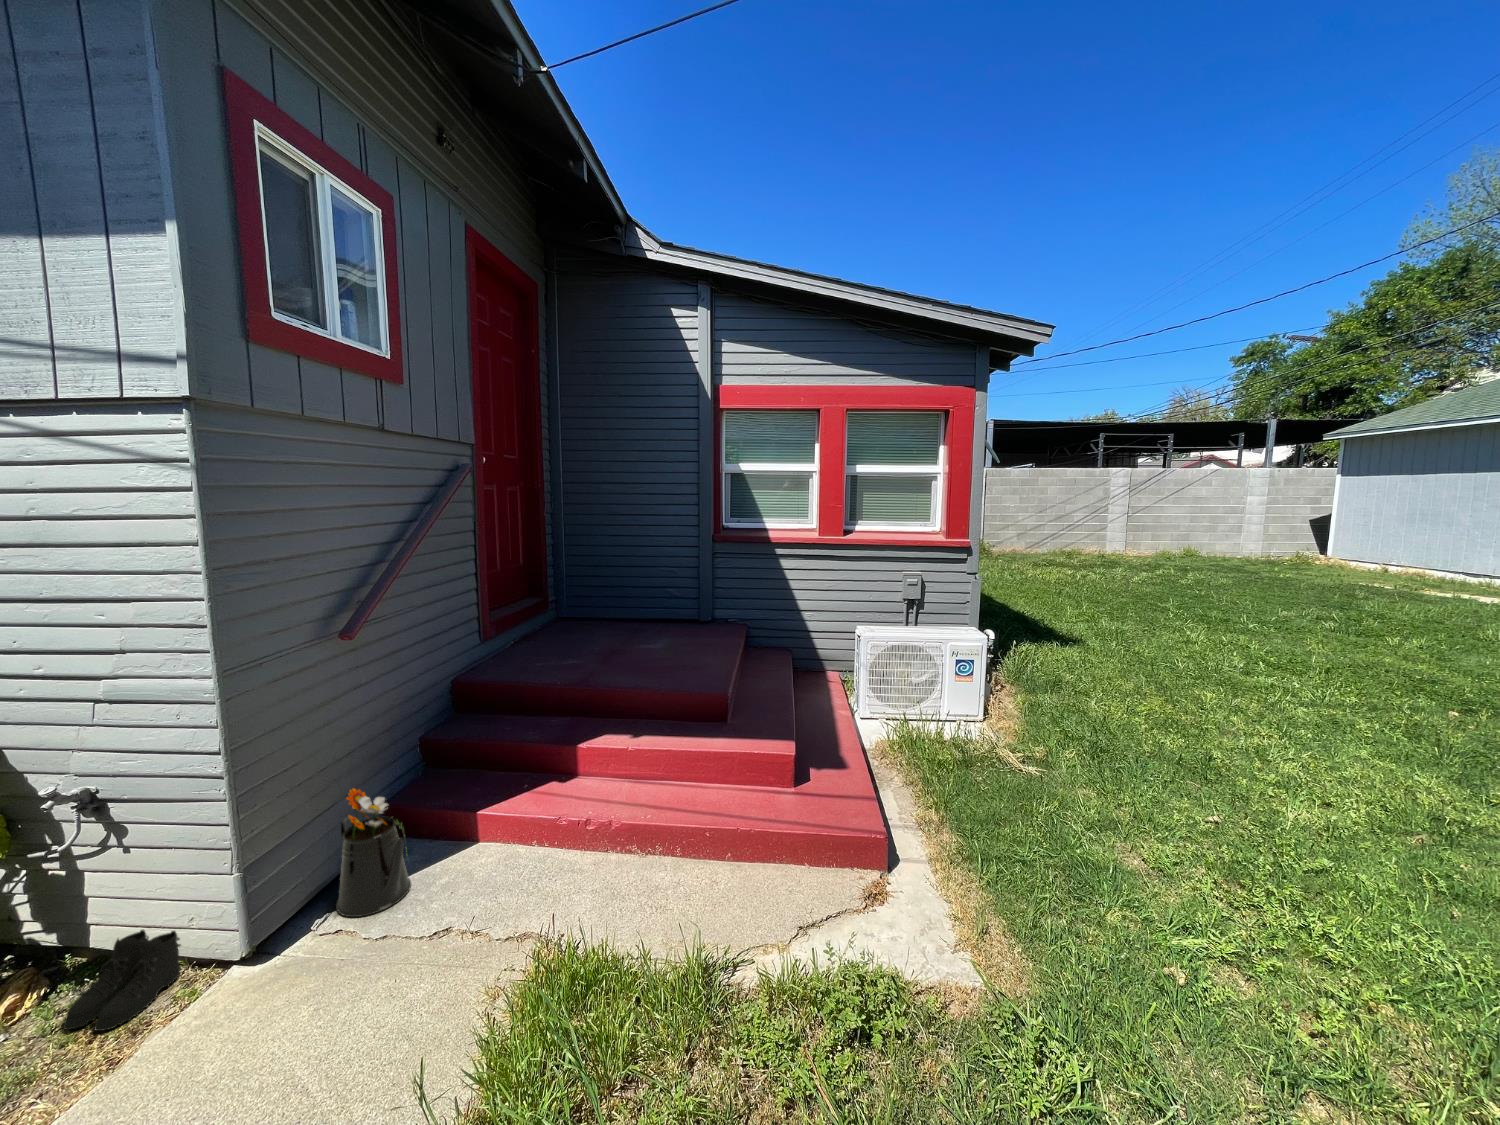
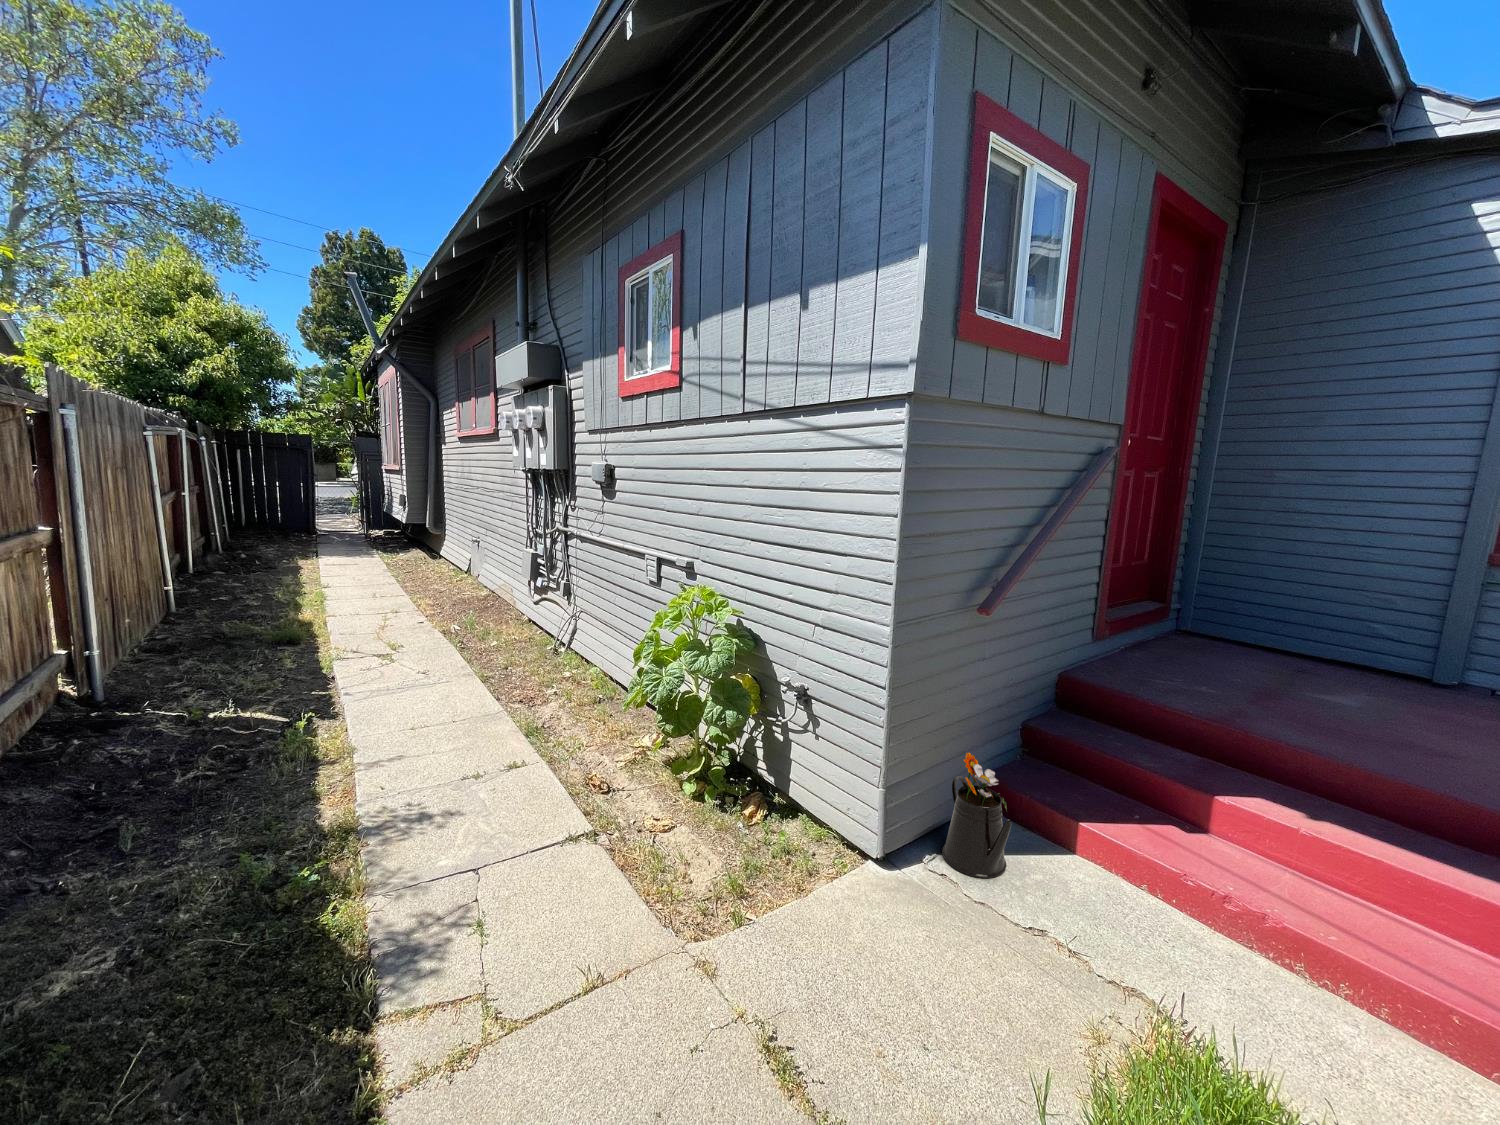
boots: present [63,930,181,1031] -> none [781,801,843,865]

